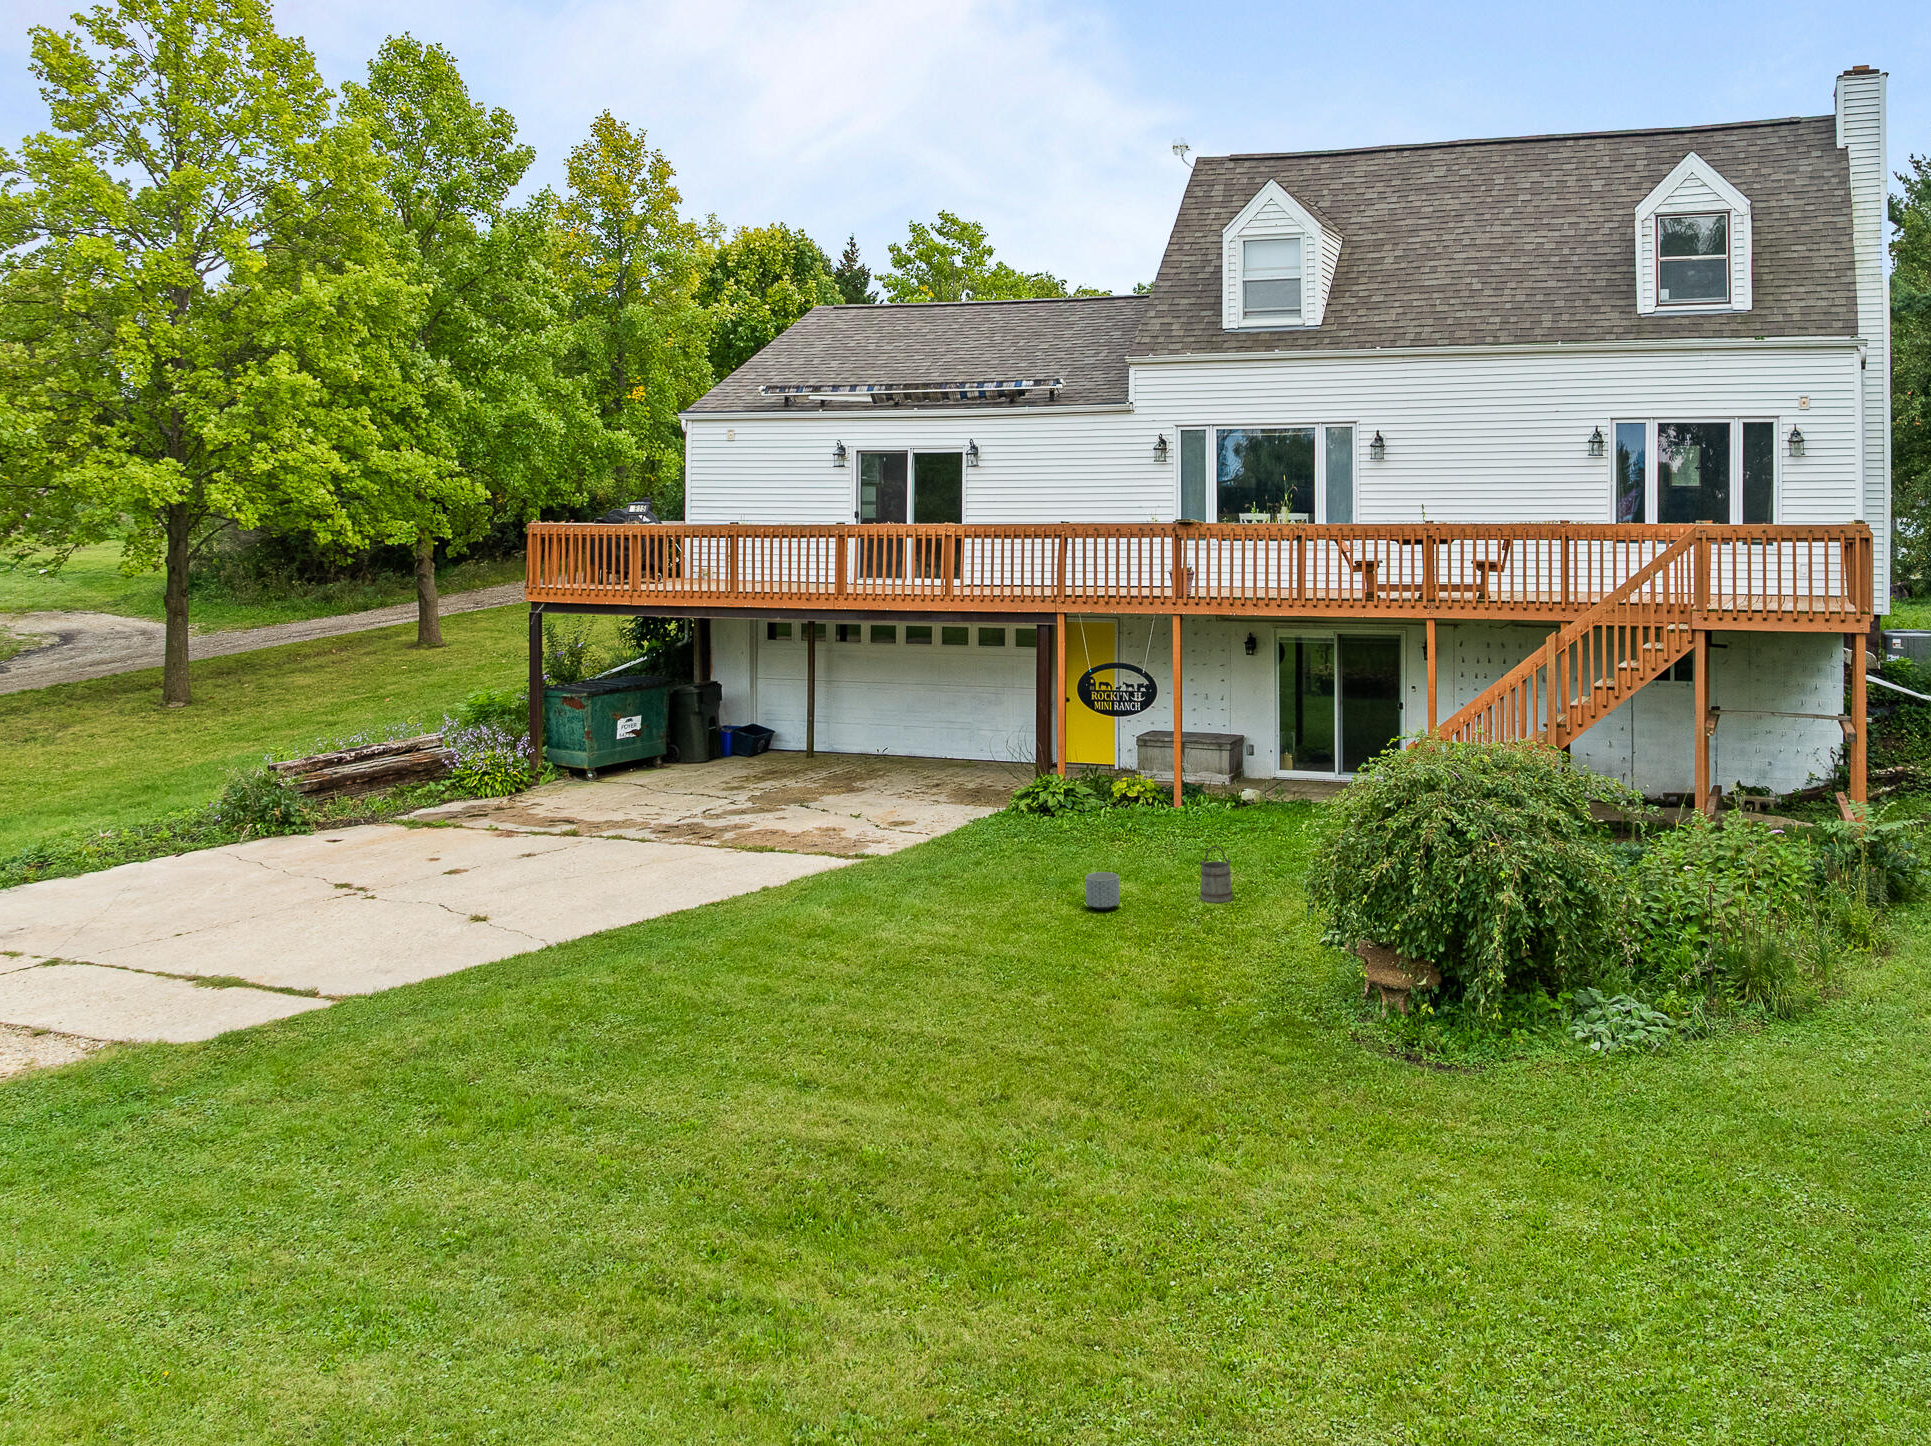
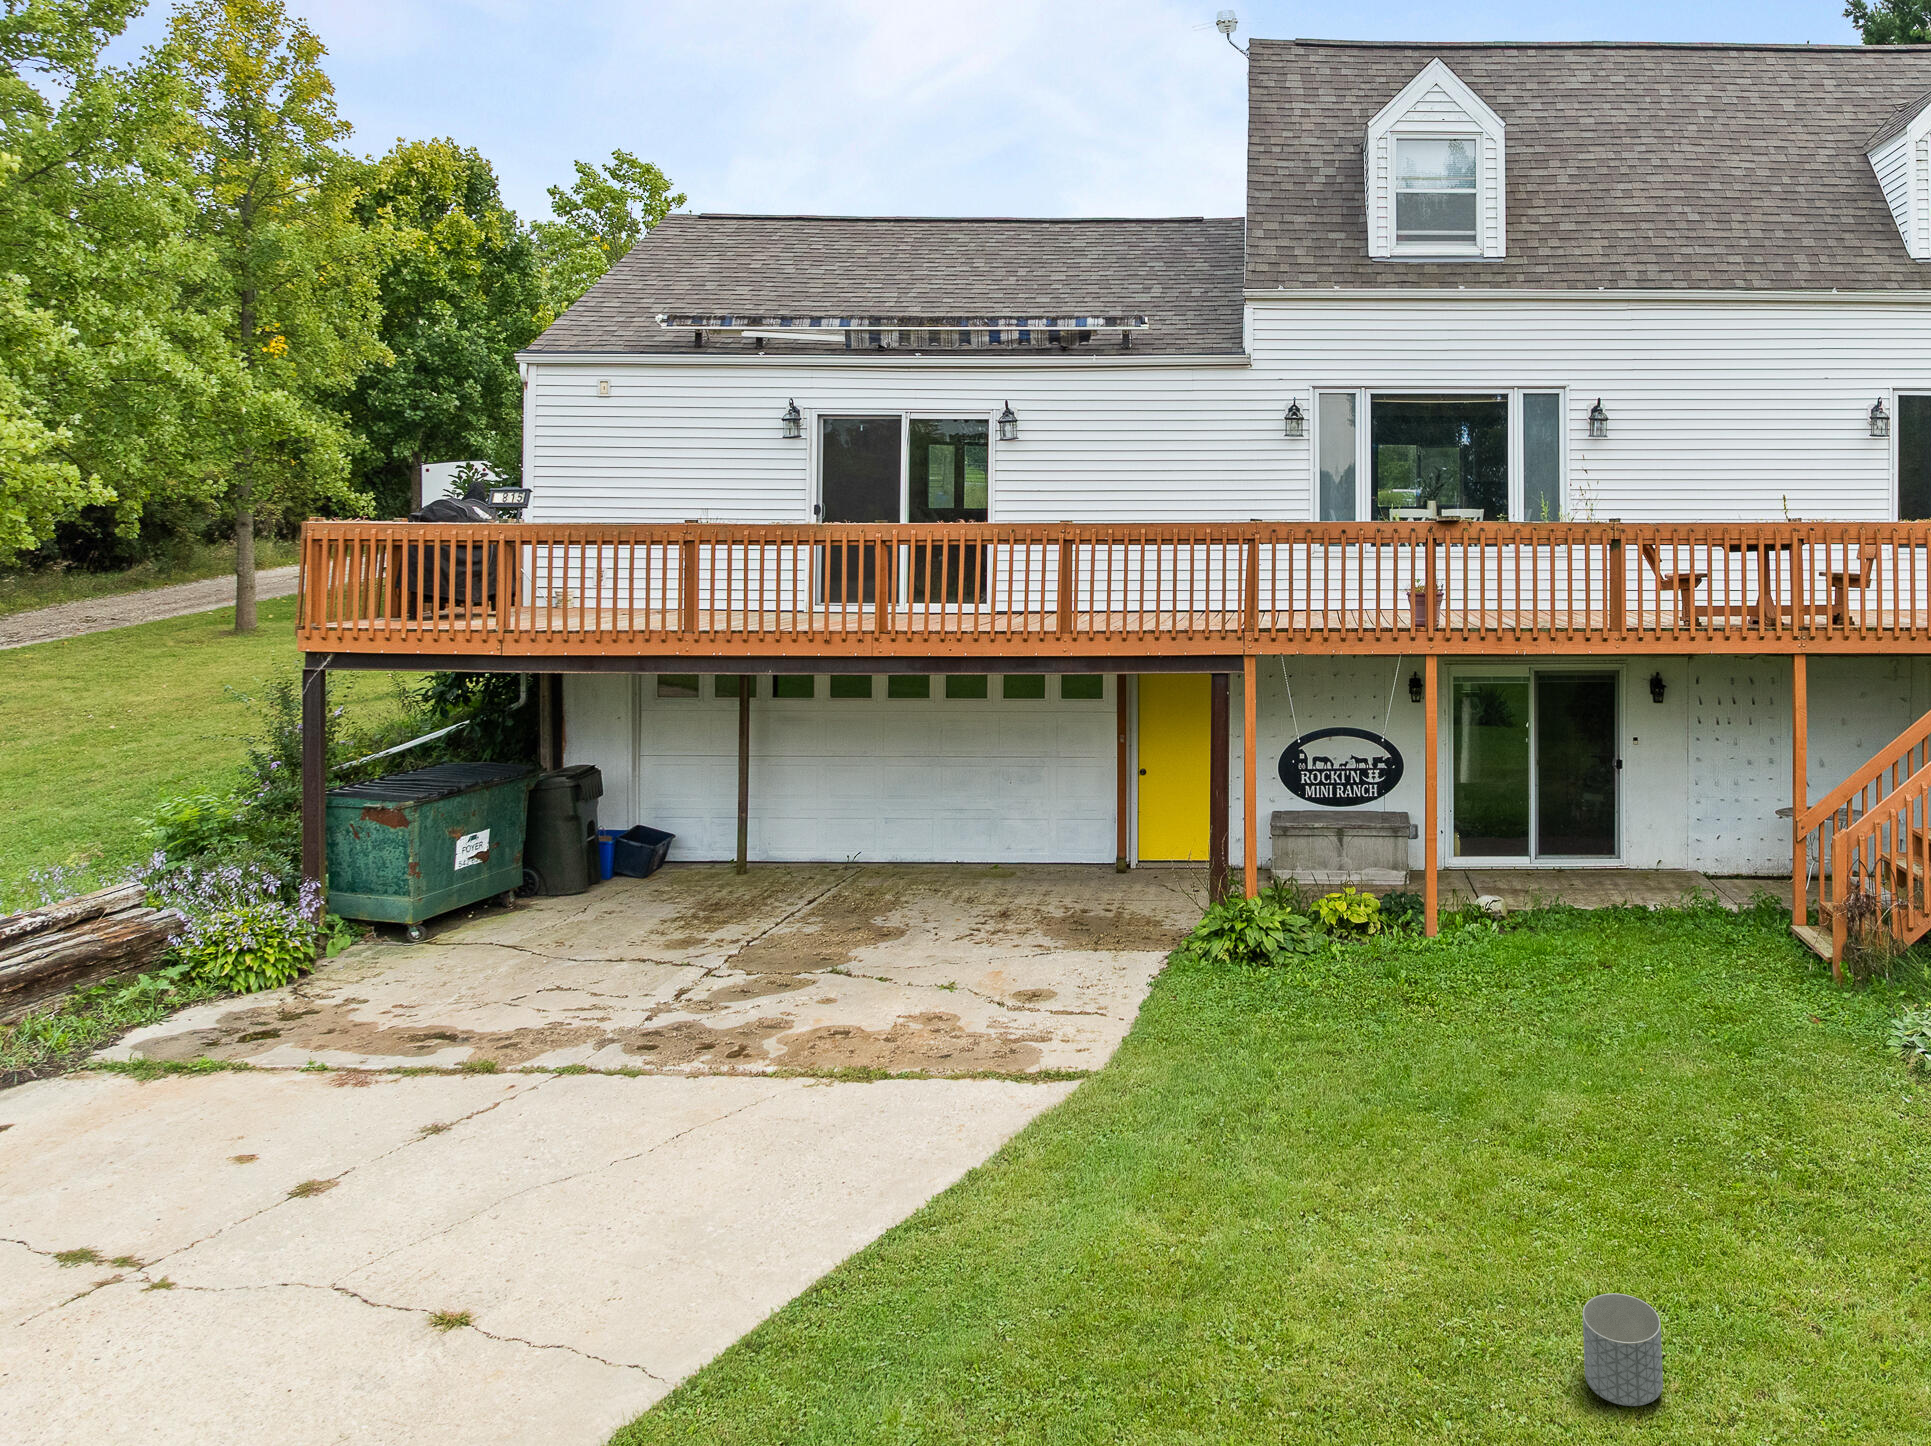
bucket: present [1199,846,1233,903] -> none [1770,1189,1843,1322]

